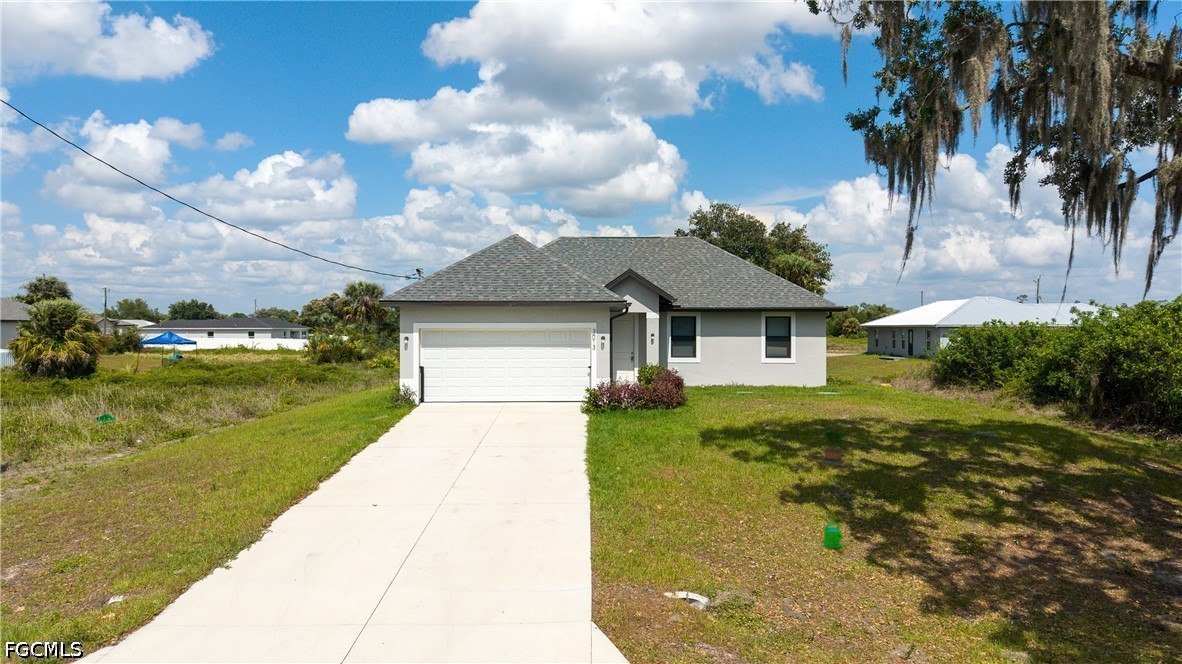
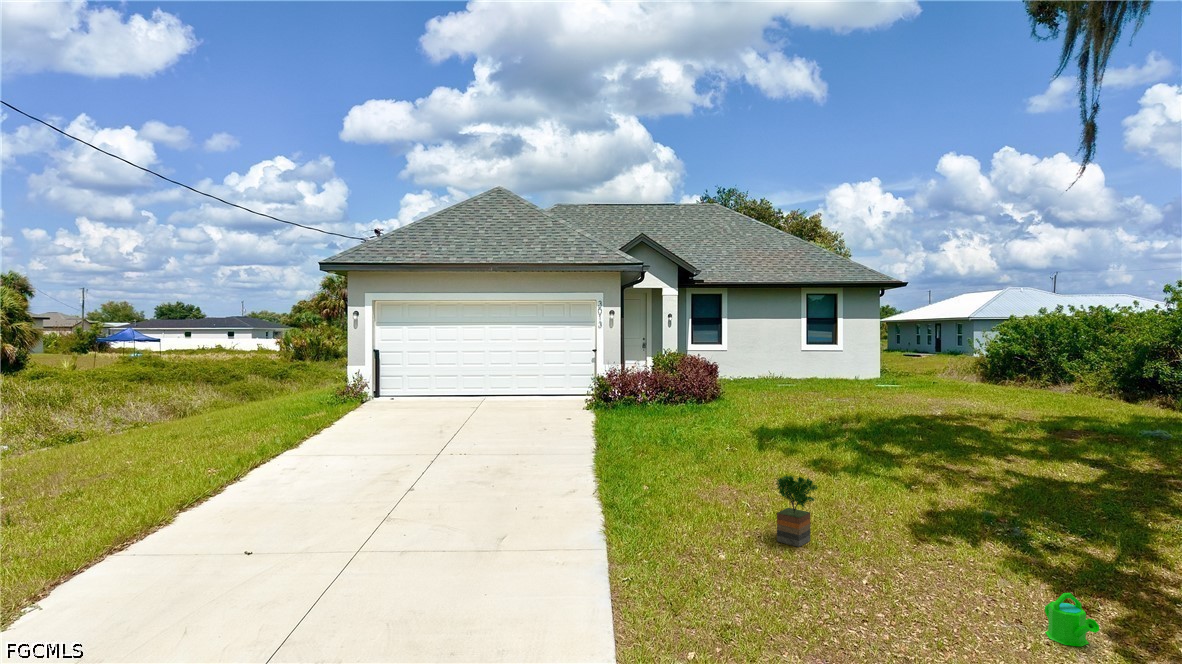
potted tree: present [824,430,845,465] -> present [776,475,818,547]

